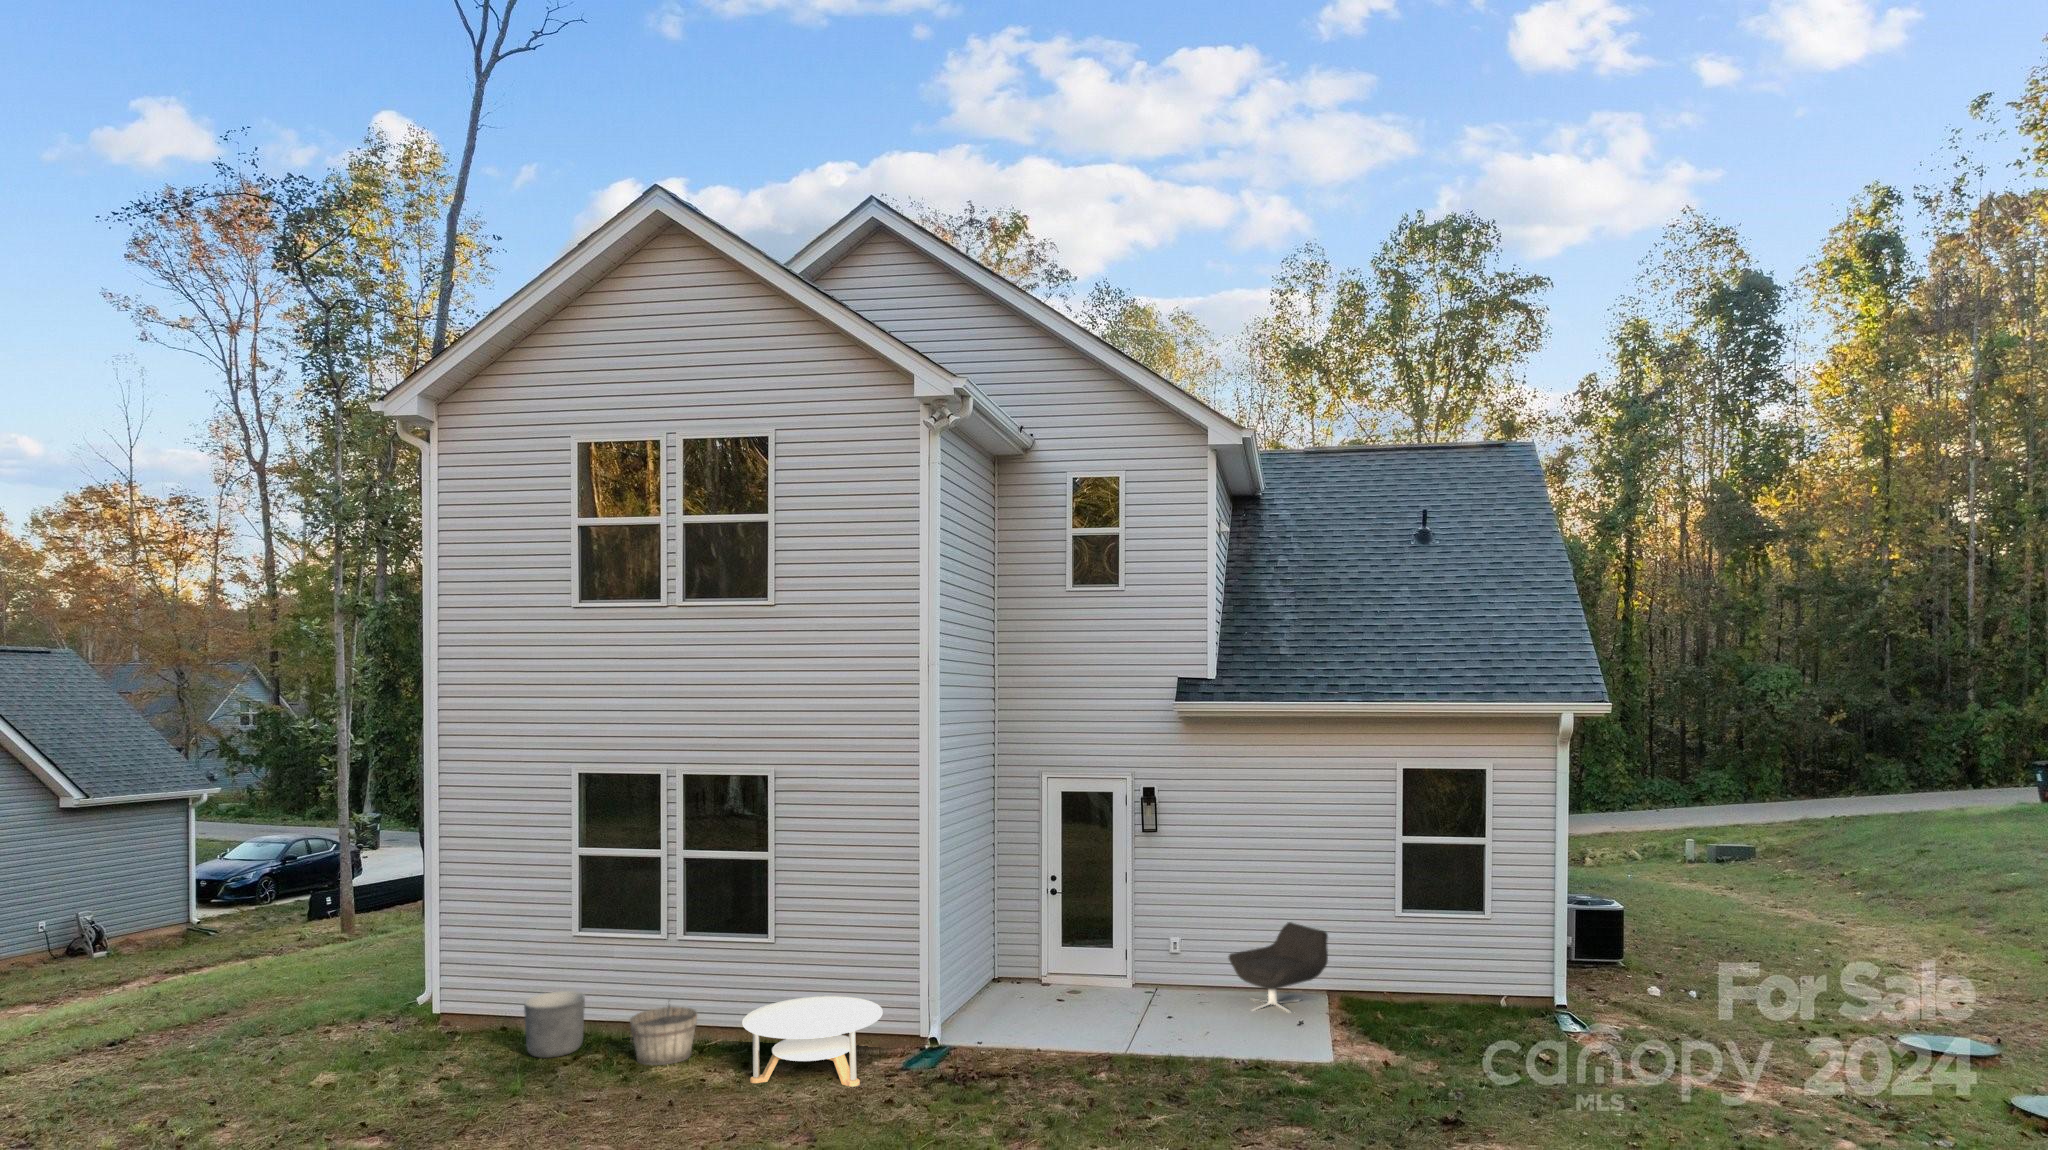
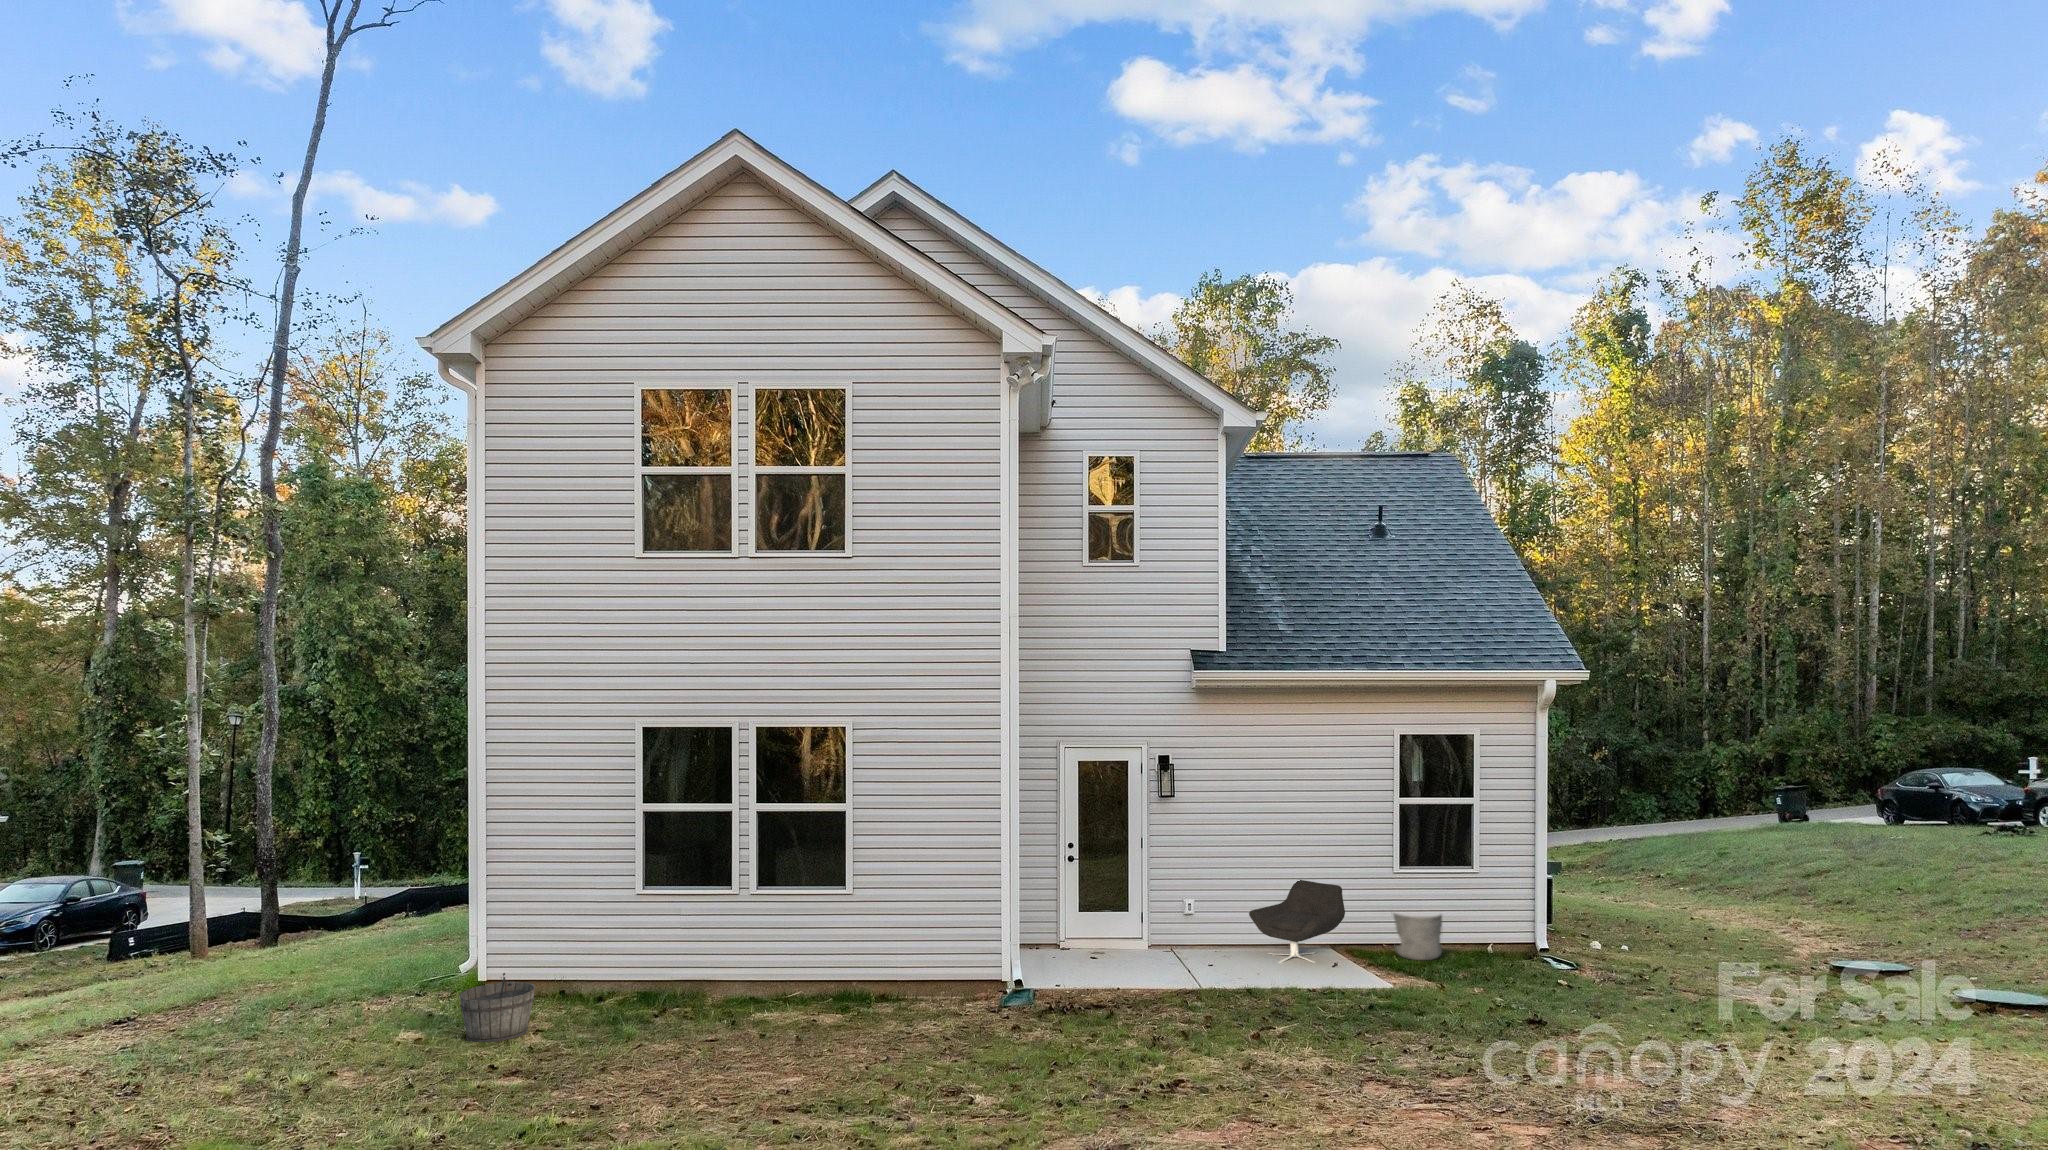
planter: present [524,991,585,1058] -> present [1393,913,1442,960]
round table: present [742,996,883,1087] -> none [834,959,977,1049]
wooden bucket: present [630,1005,697,1065] -> present [460,973,535,1042]

